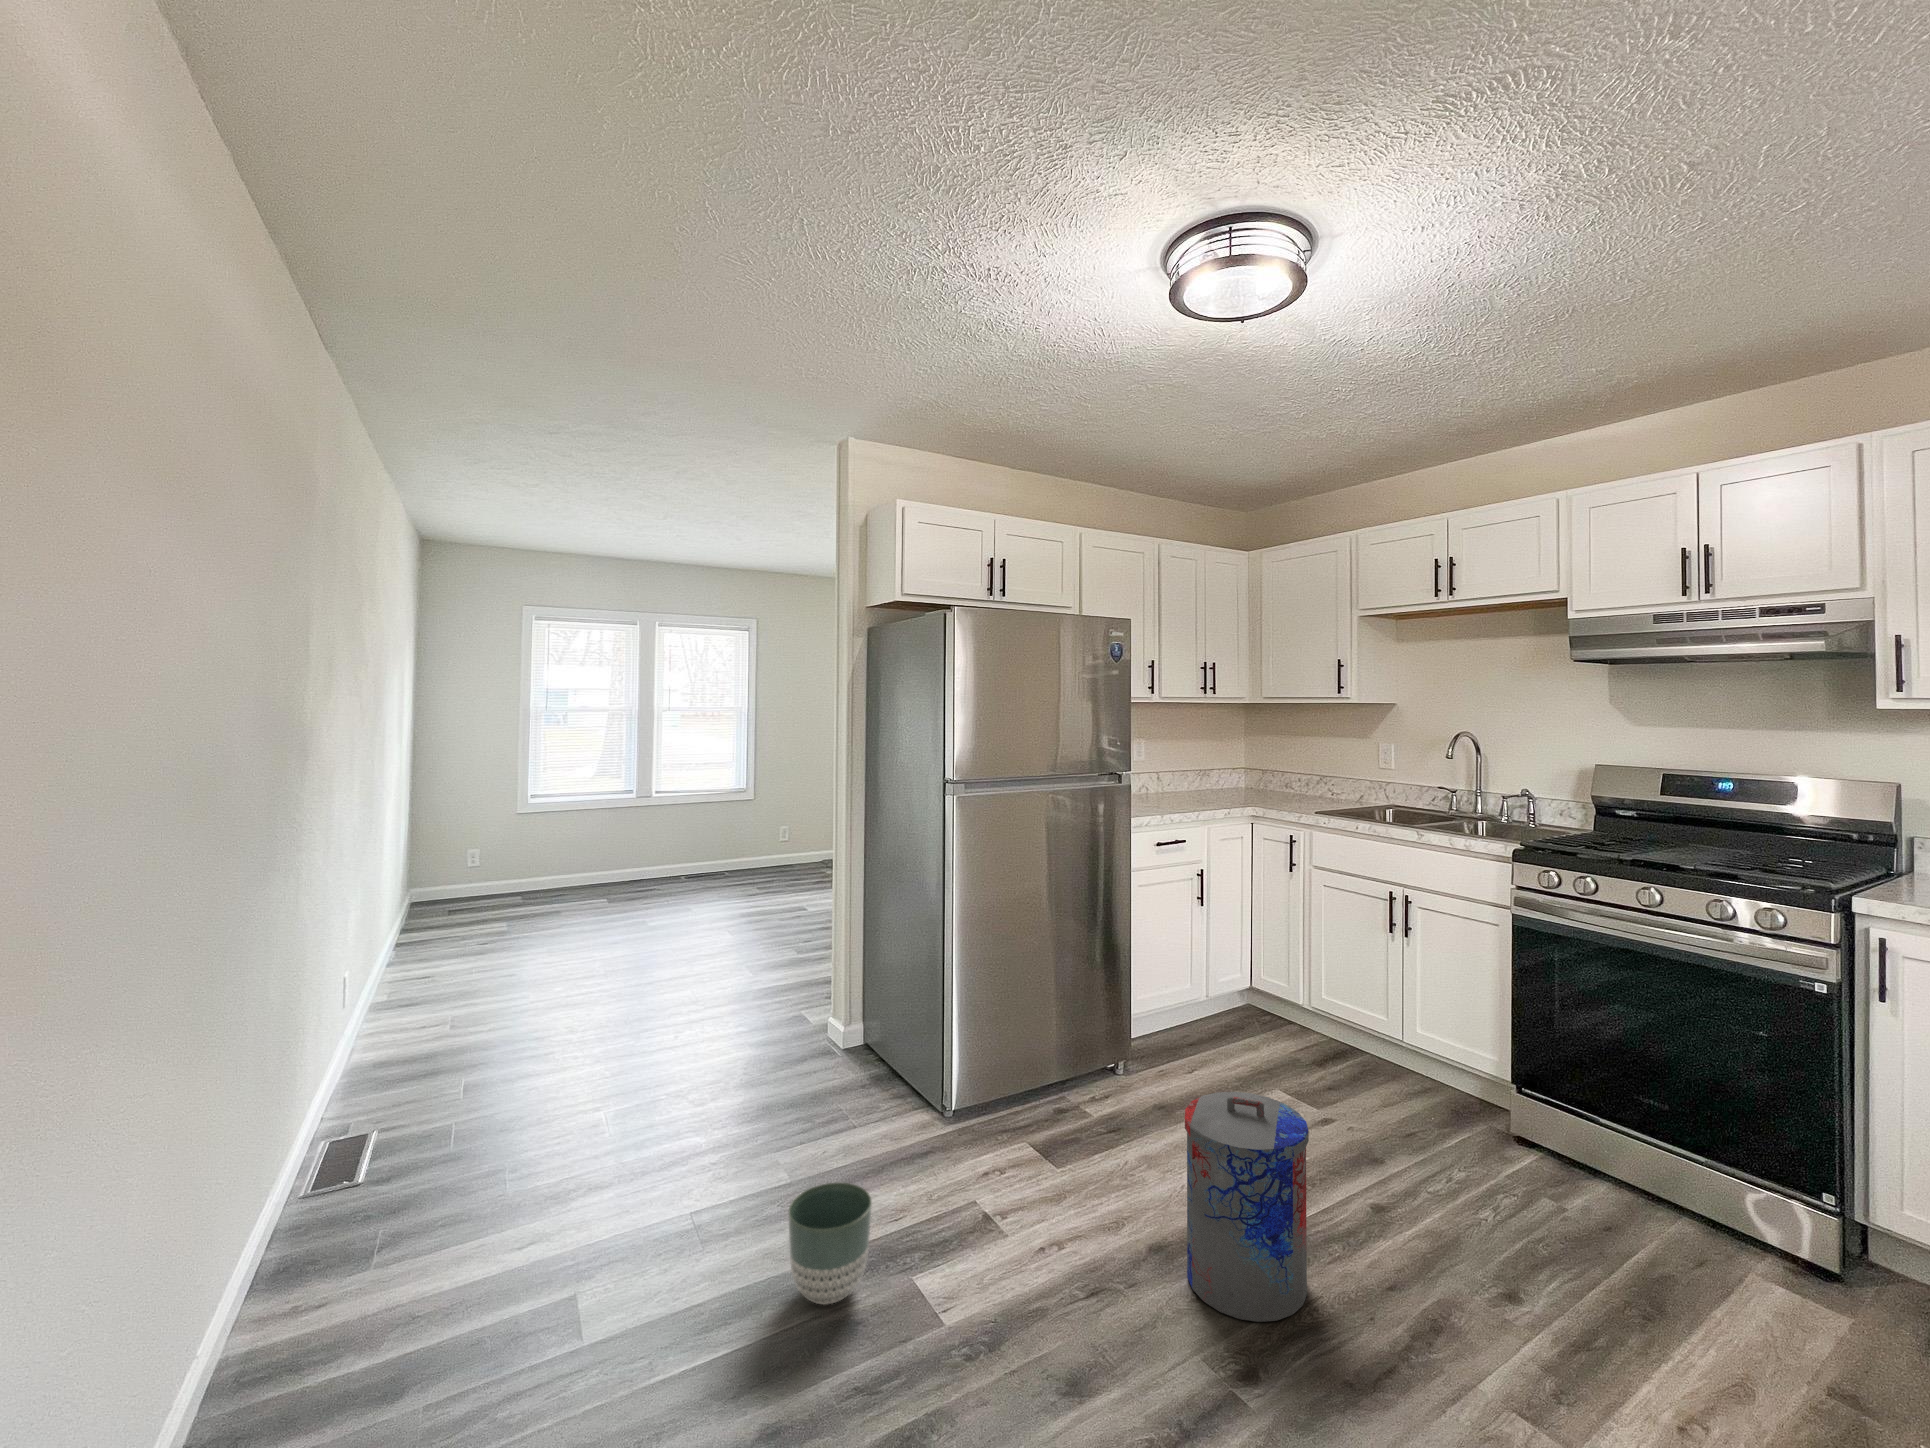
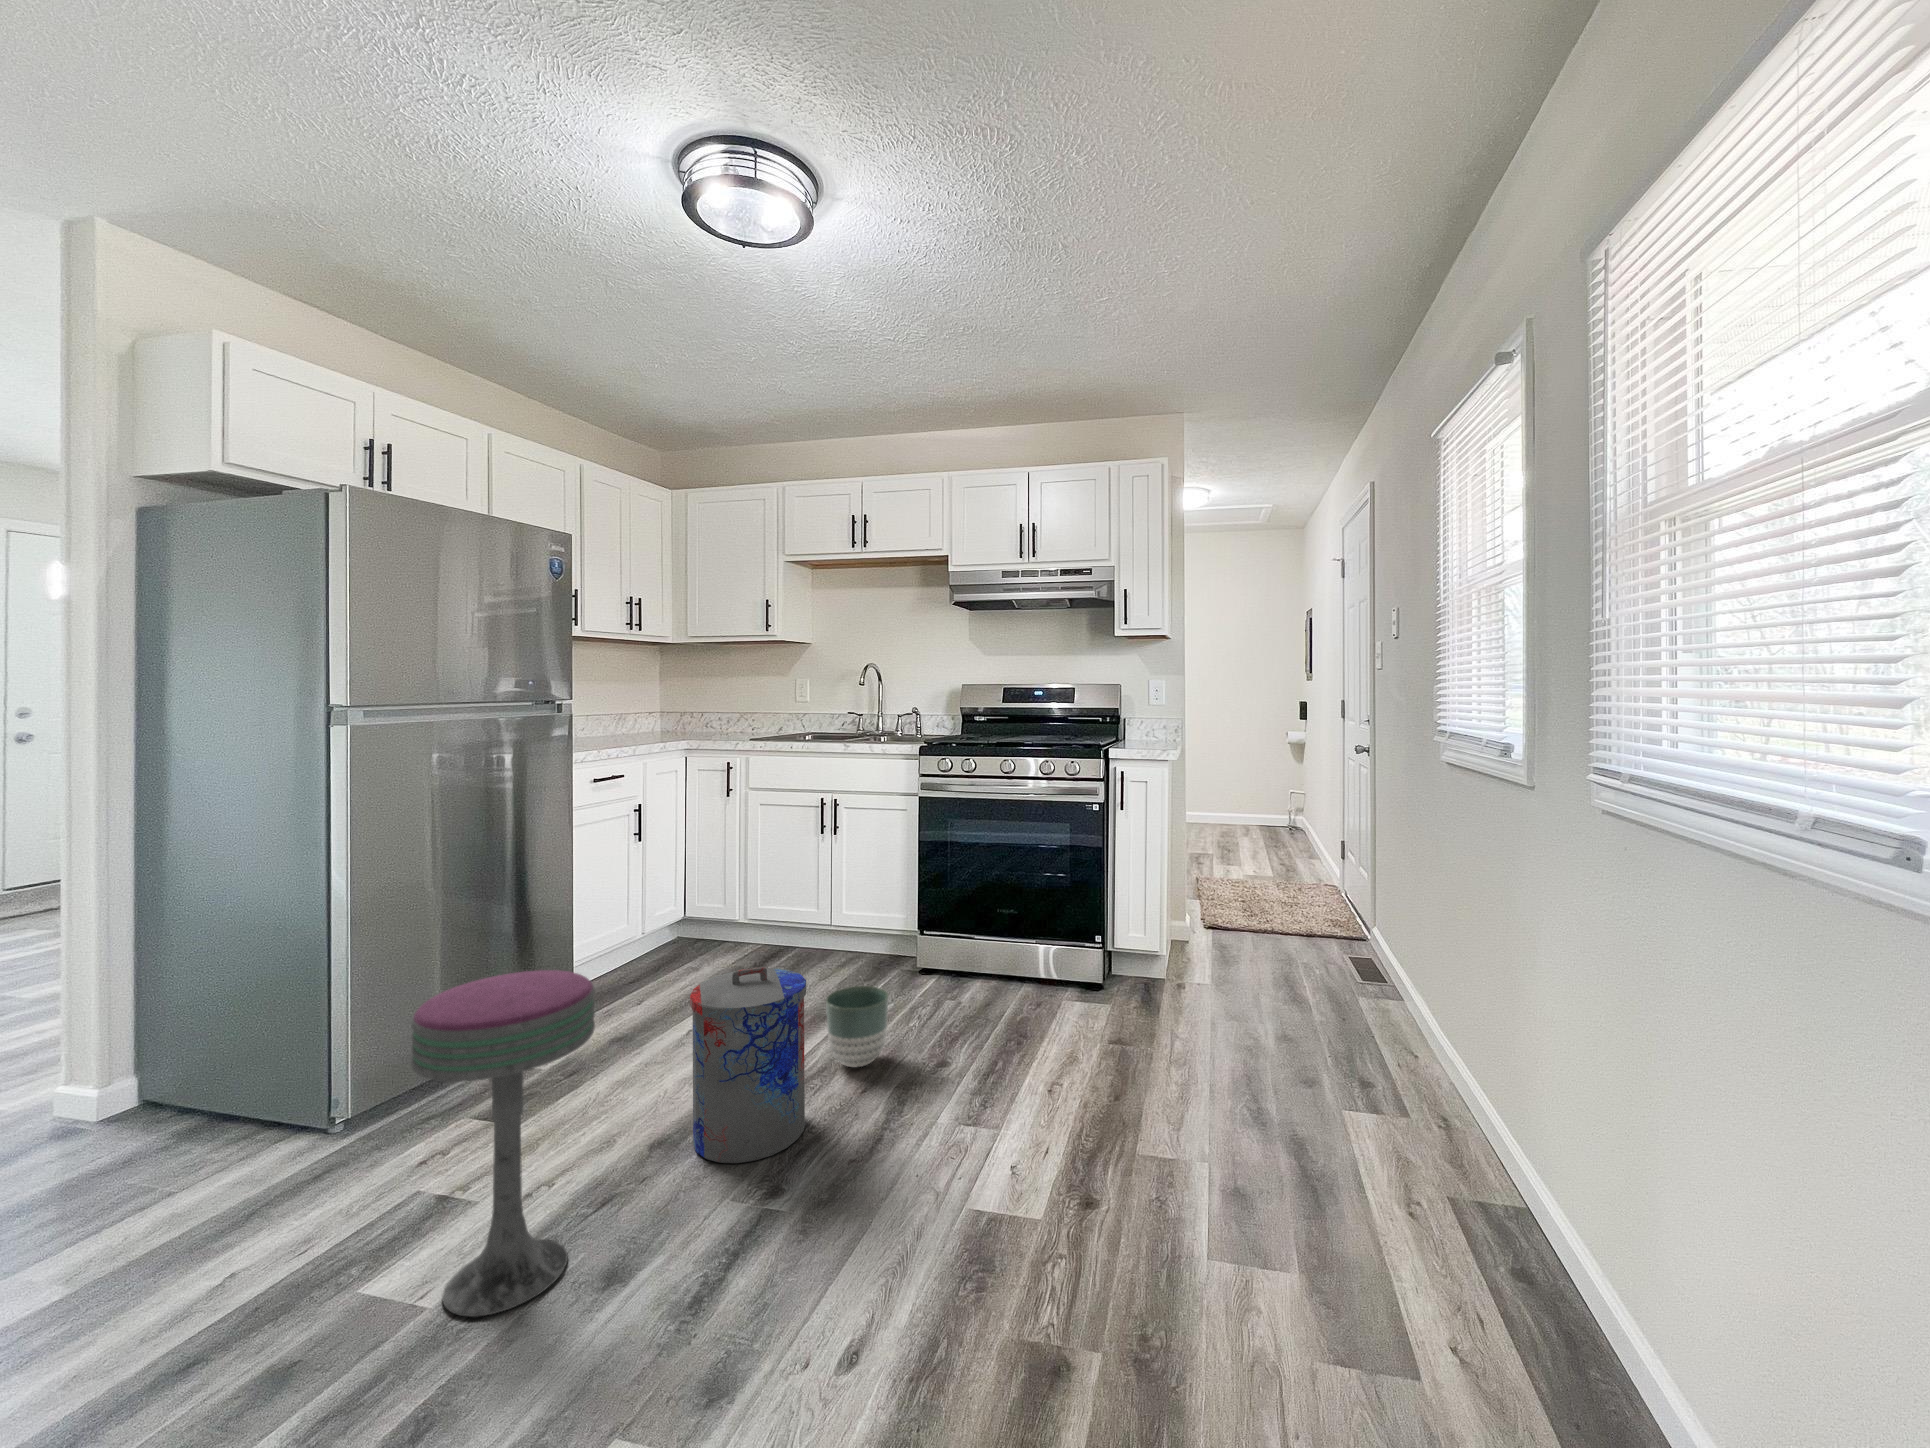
bar stool: none [934,1047,1073,1367] -> present [411,970,595,1317]
planter: present [788,1183,872,1304] -> present [826,986,888,1067]

